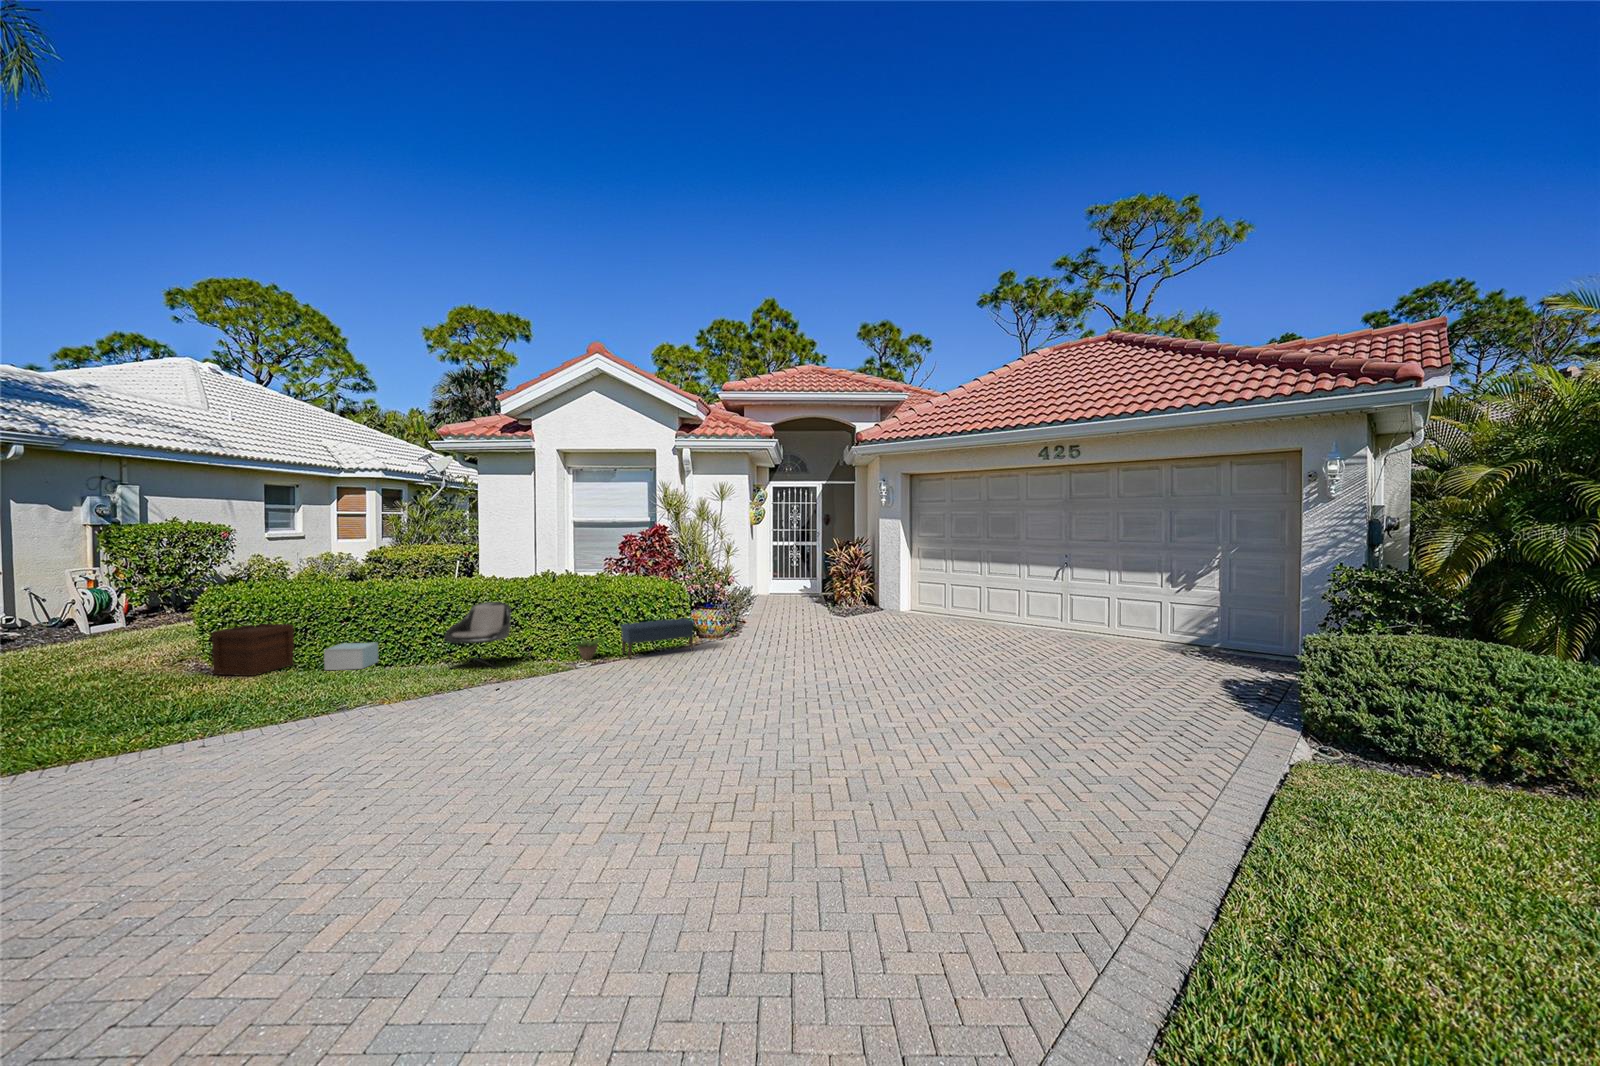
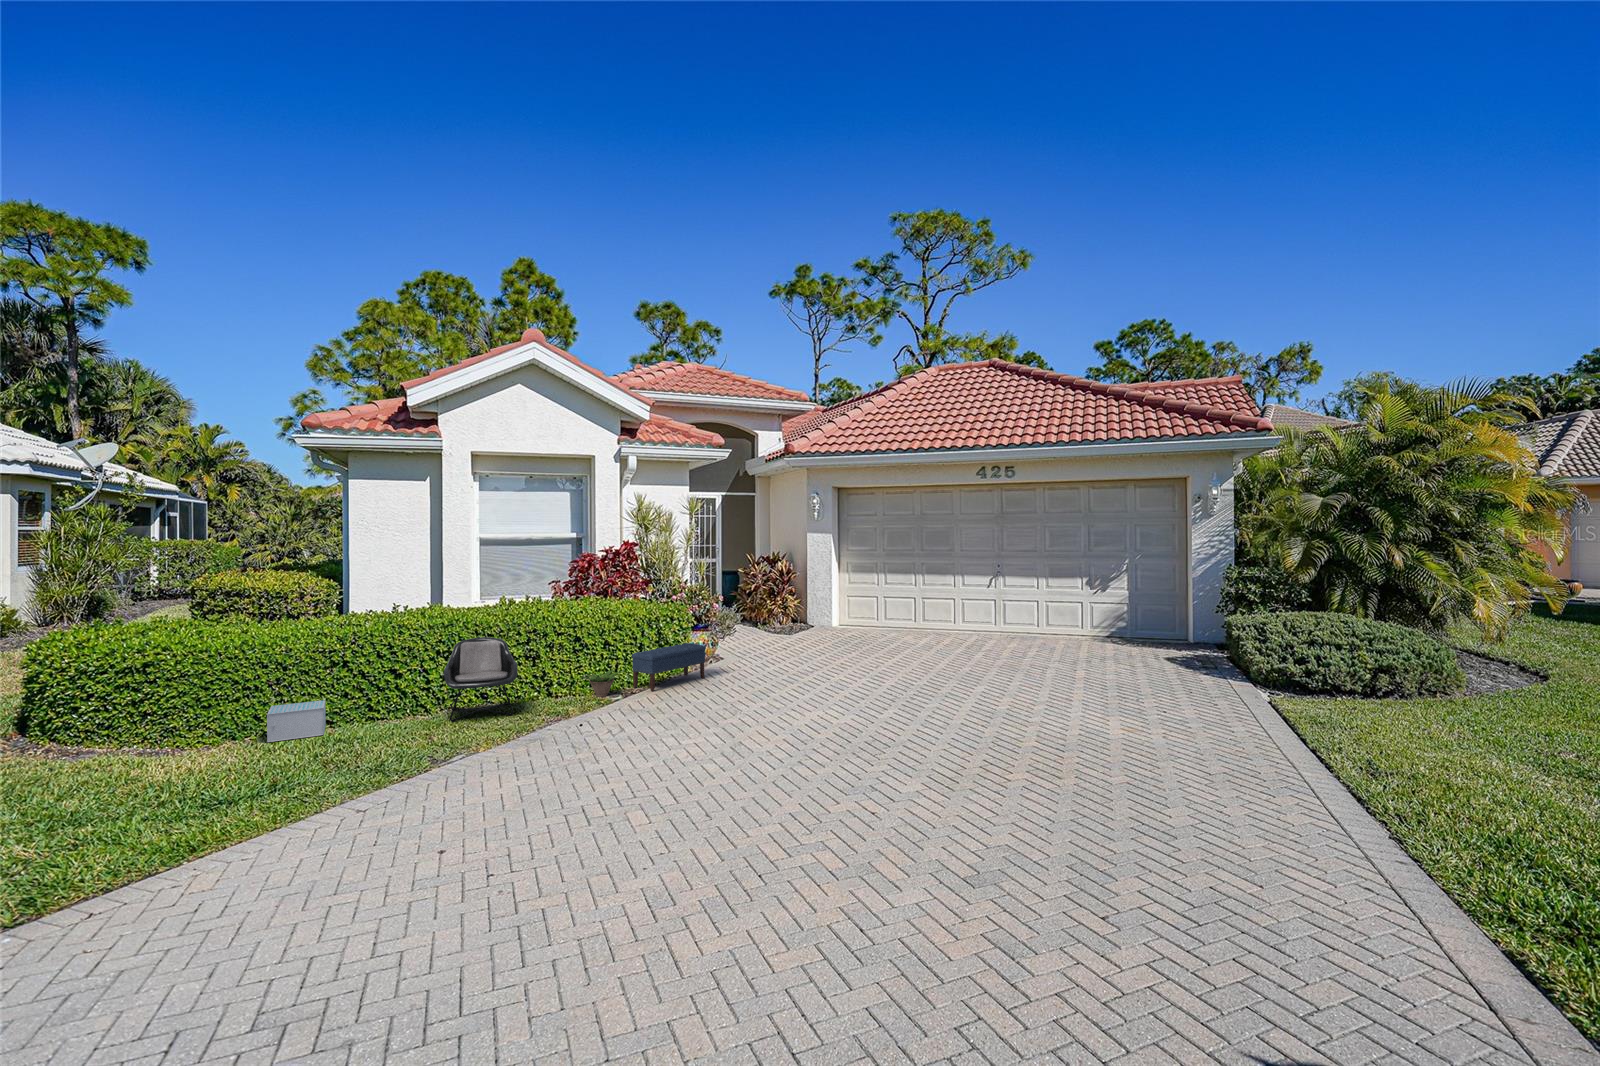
wooden crate: present [212,624,294,676] -> none [84,685,196,767]

